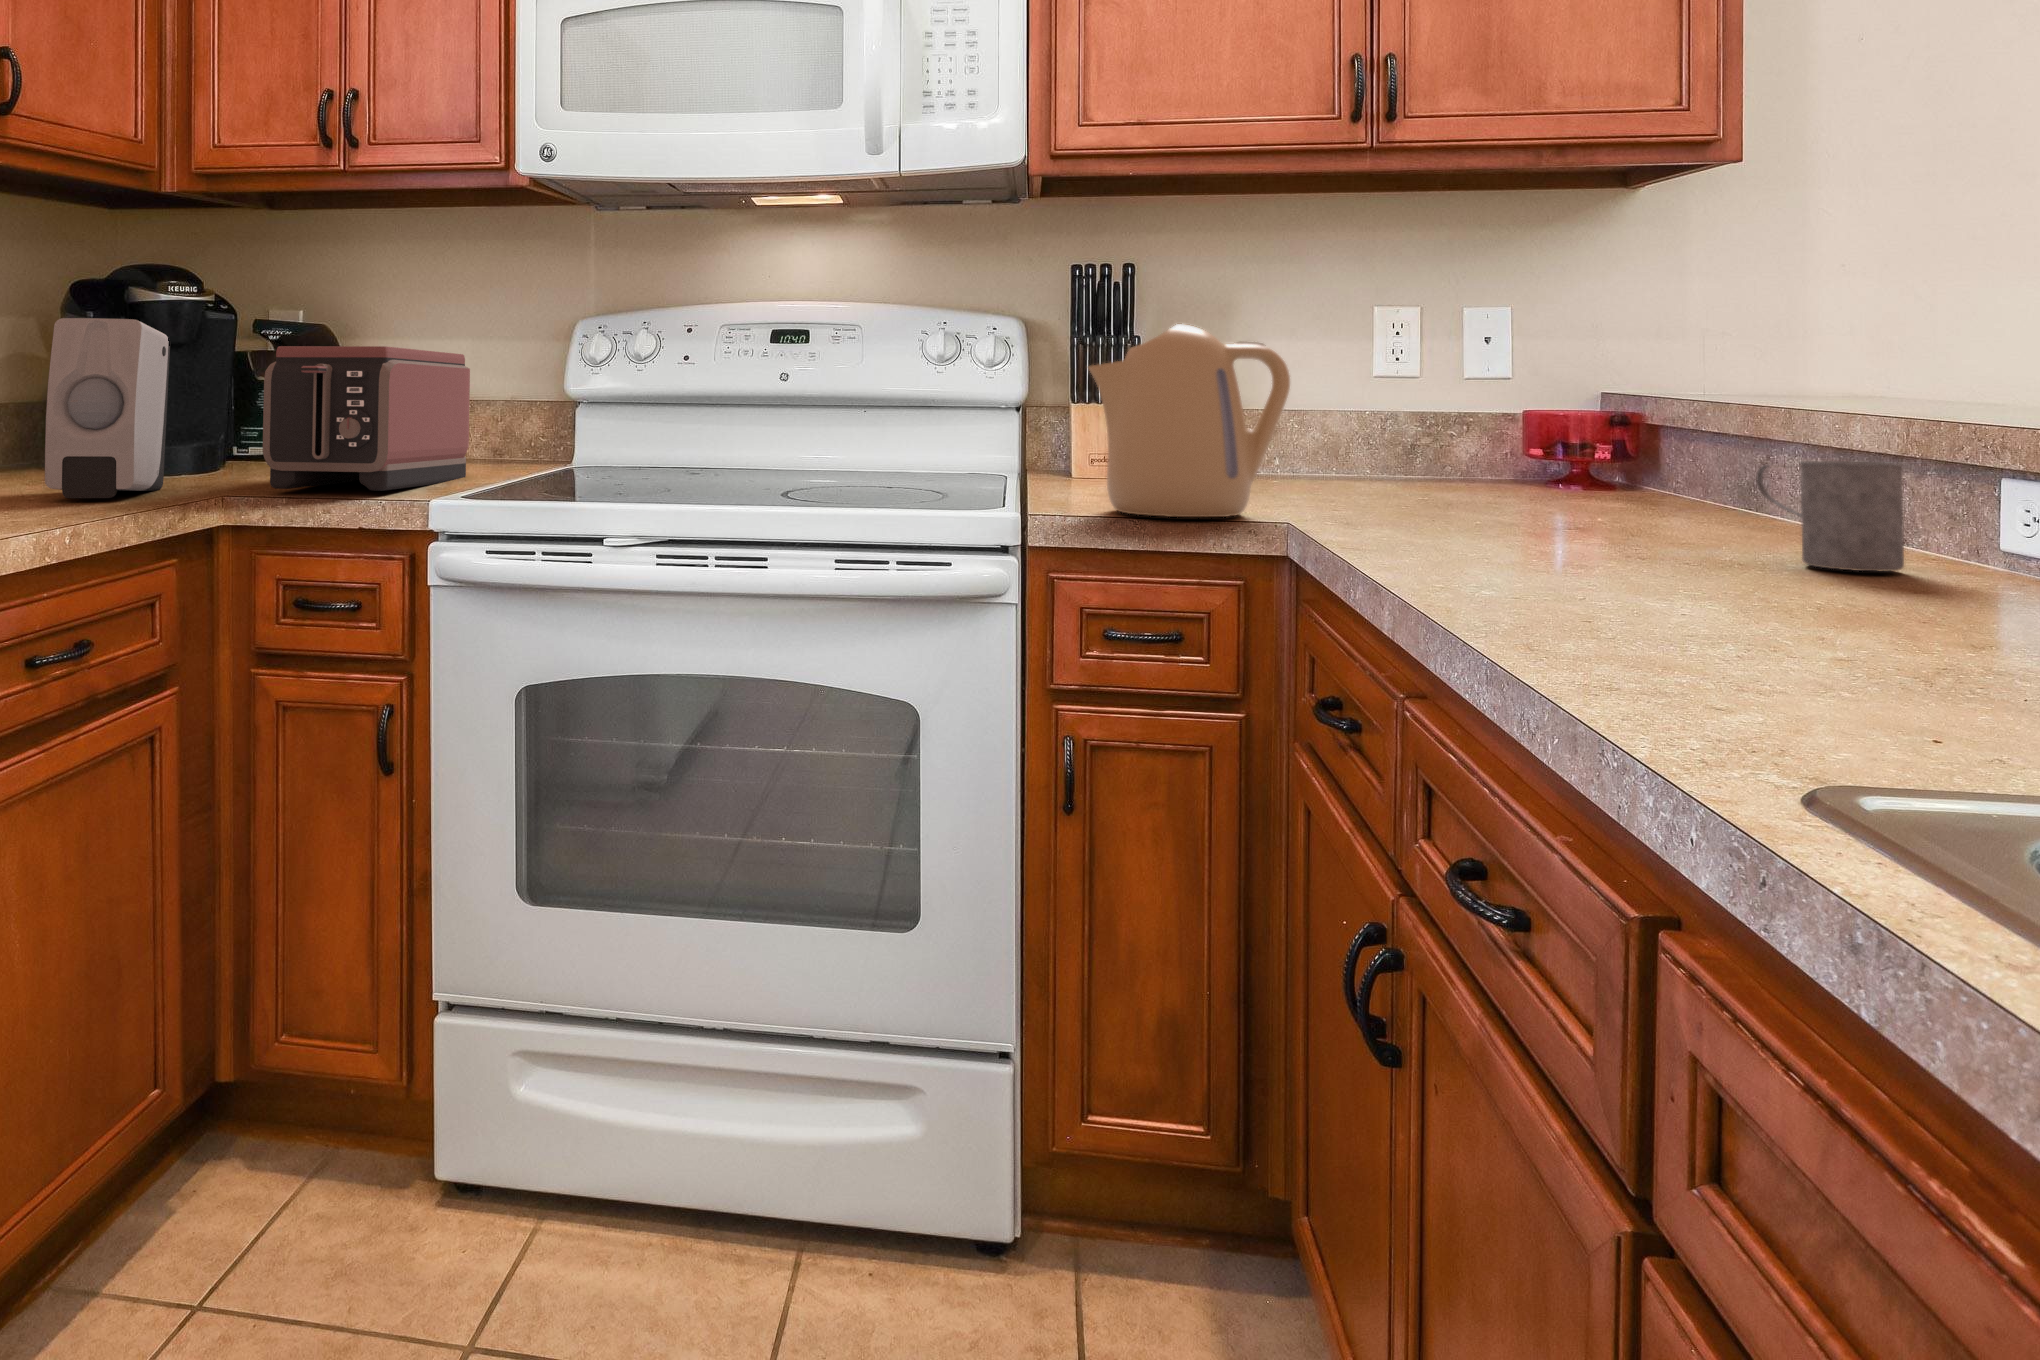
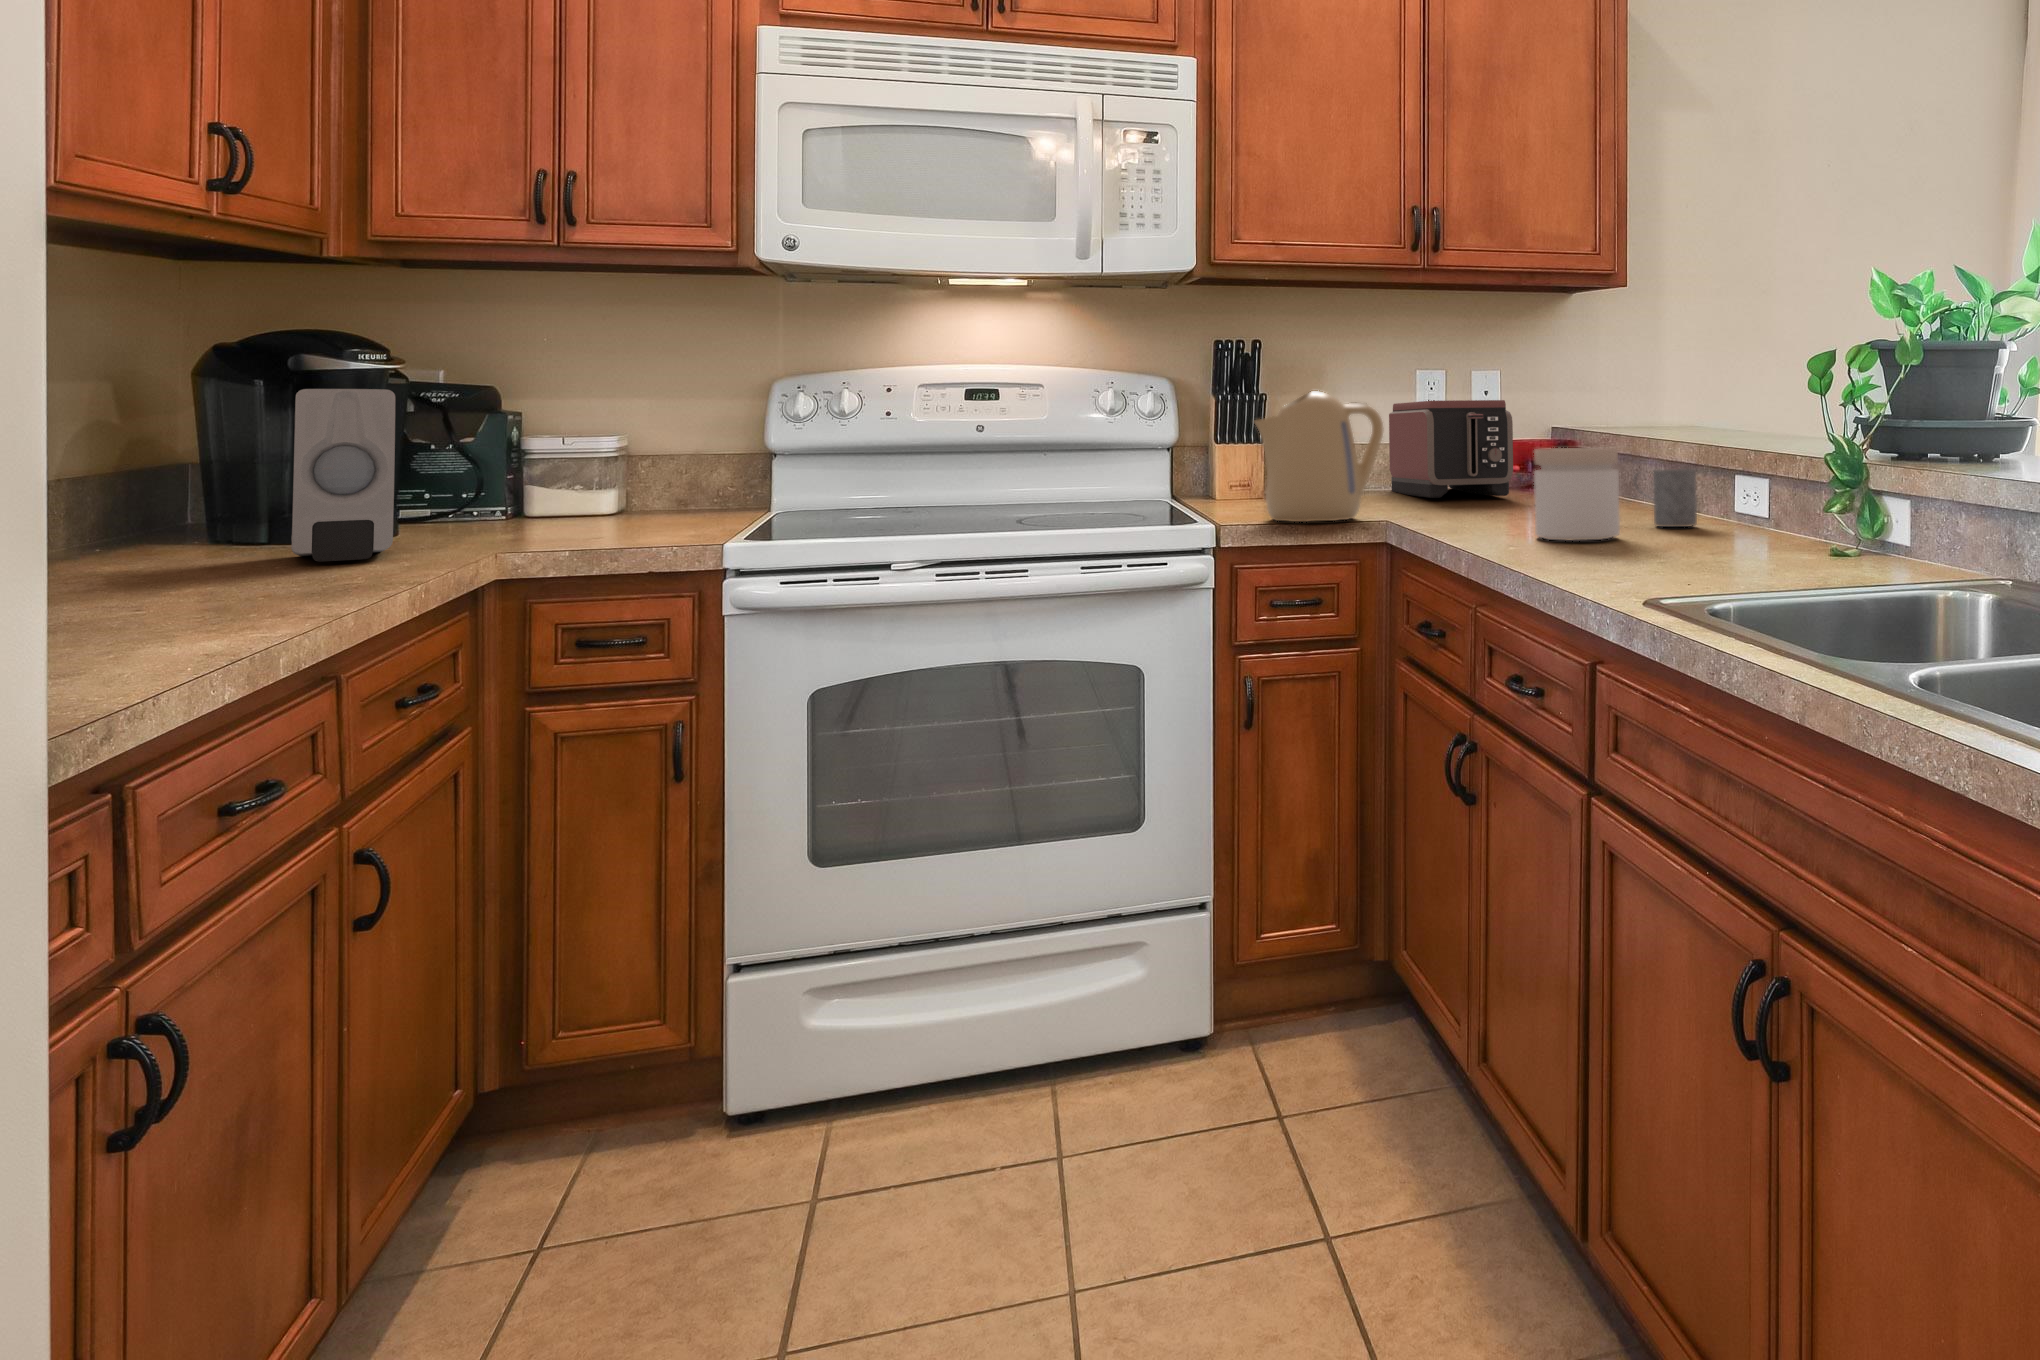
toaster: present [263,346,470,491] -> present [1389,400,1513,498]
jar: none [1540,415,1724,586] -> present [1534,448,1620,541]

